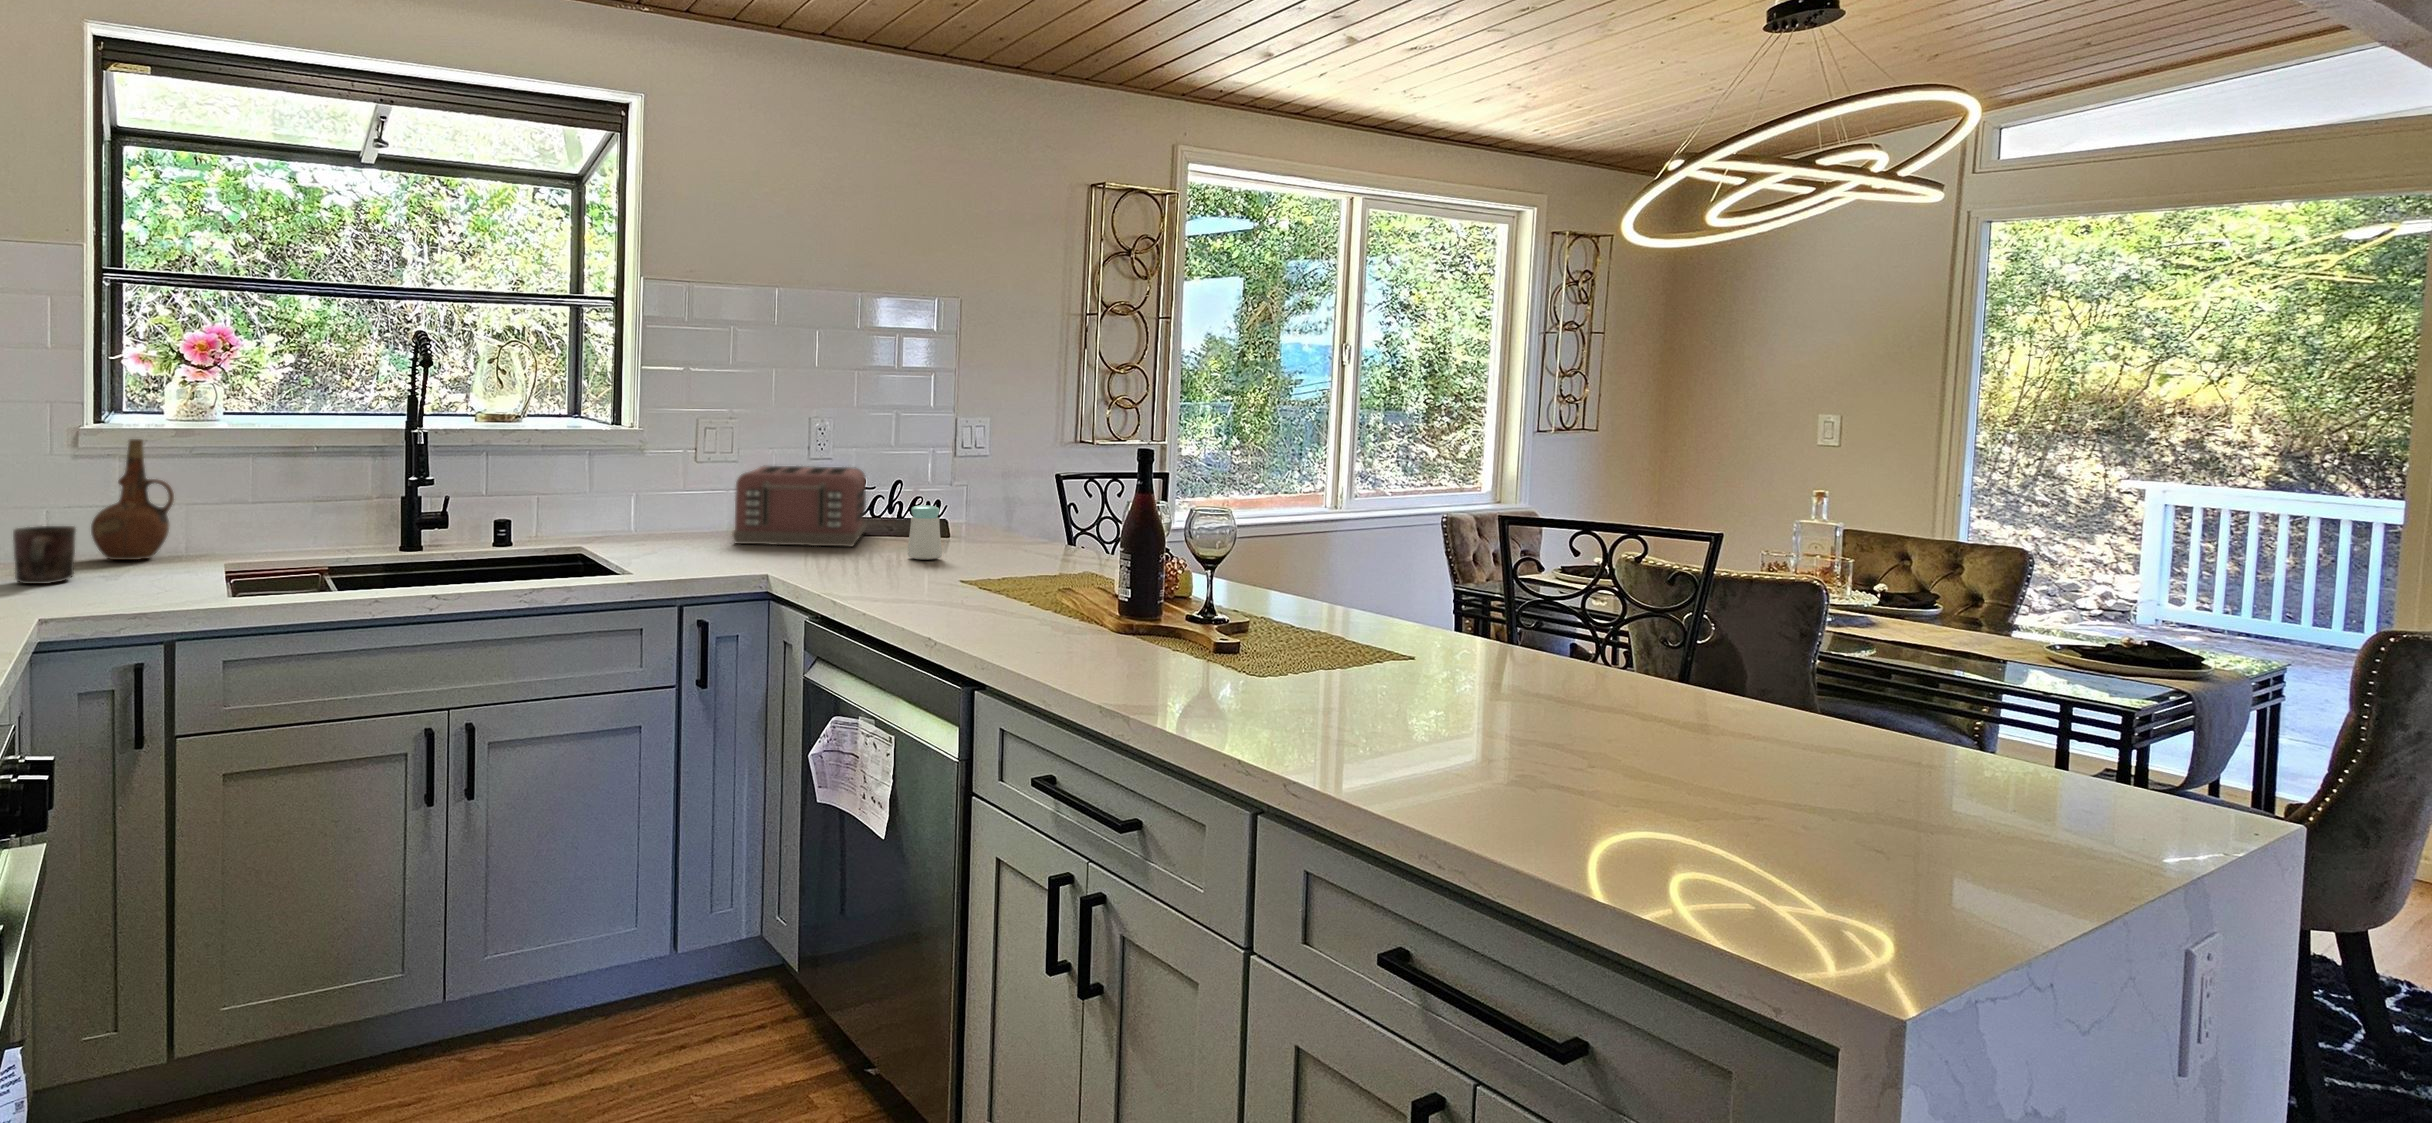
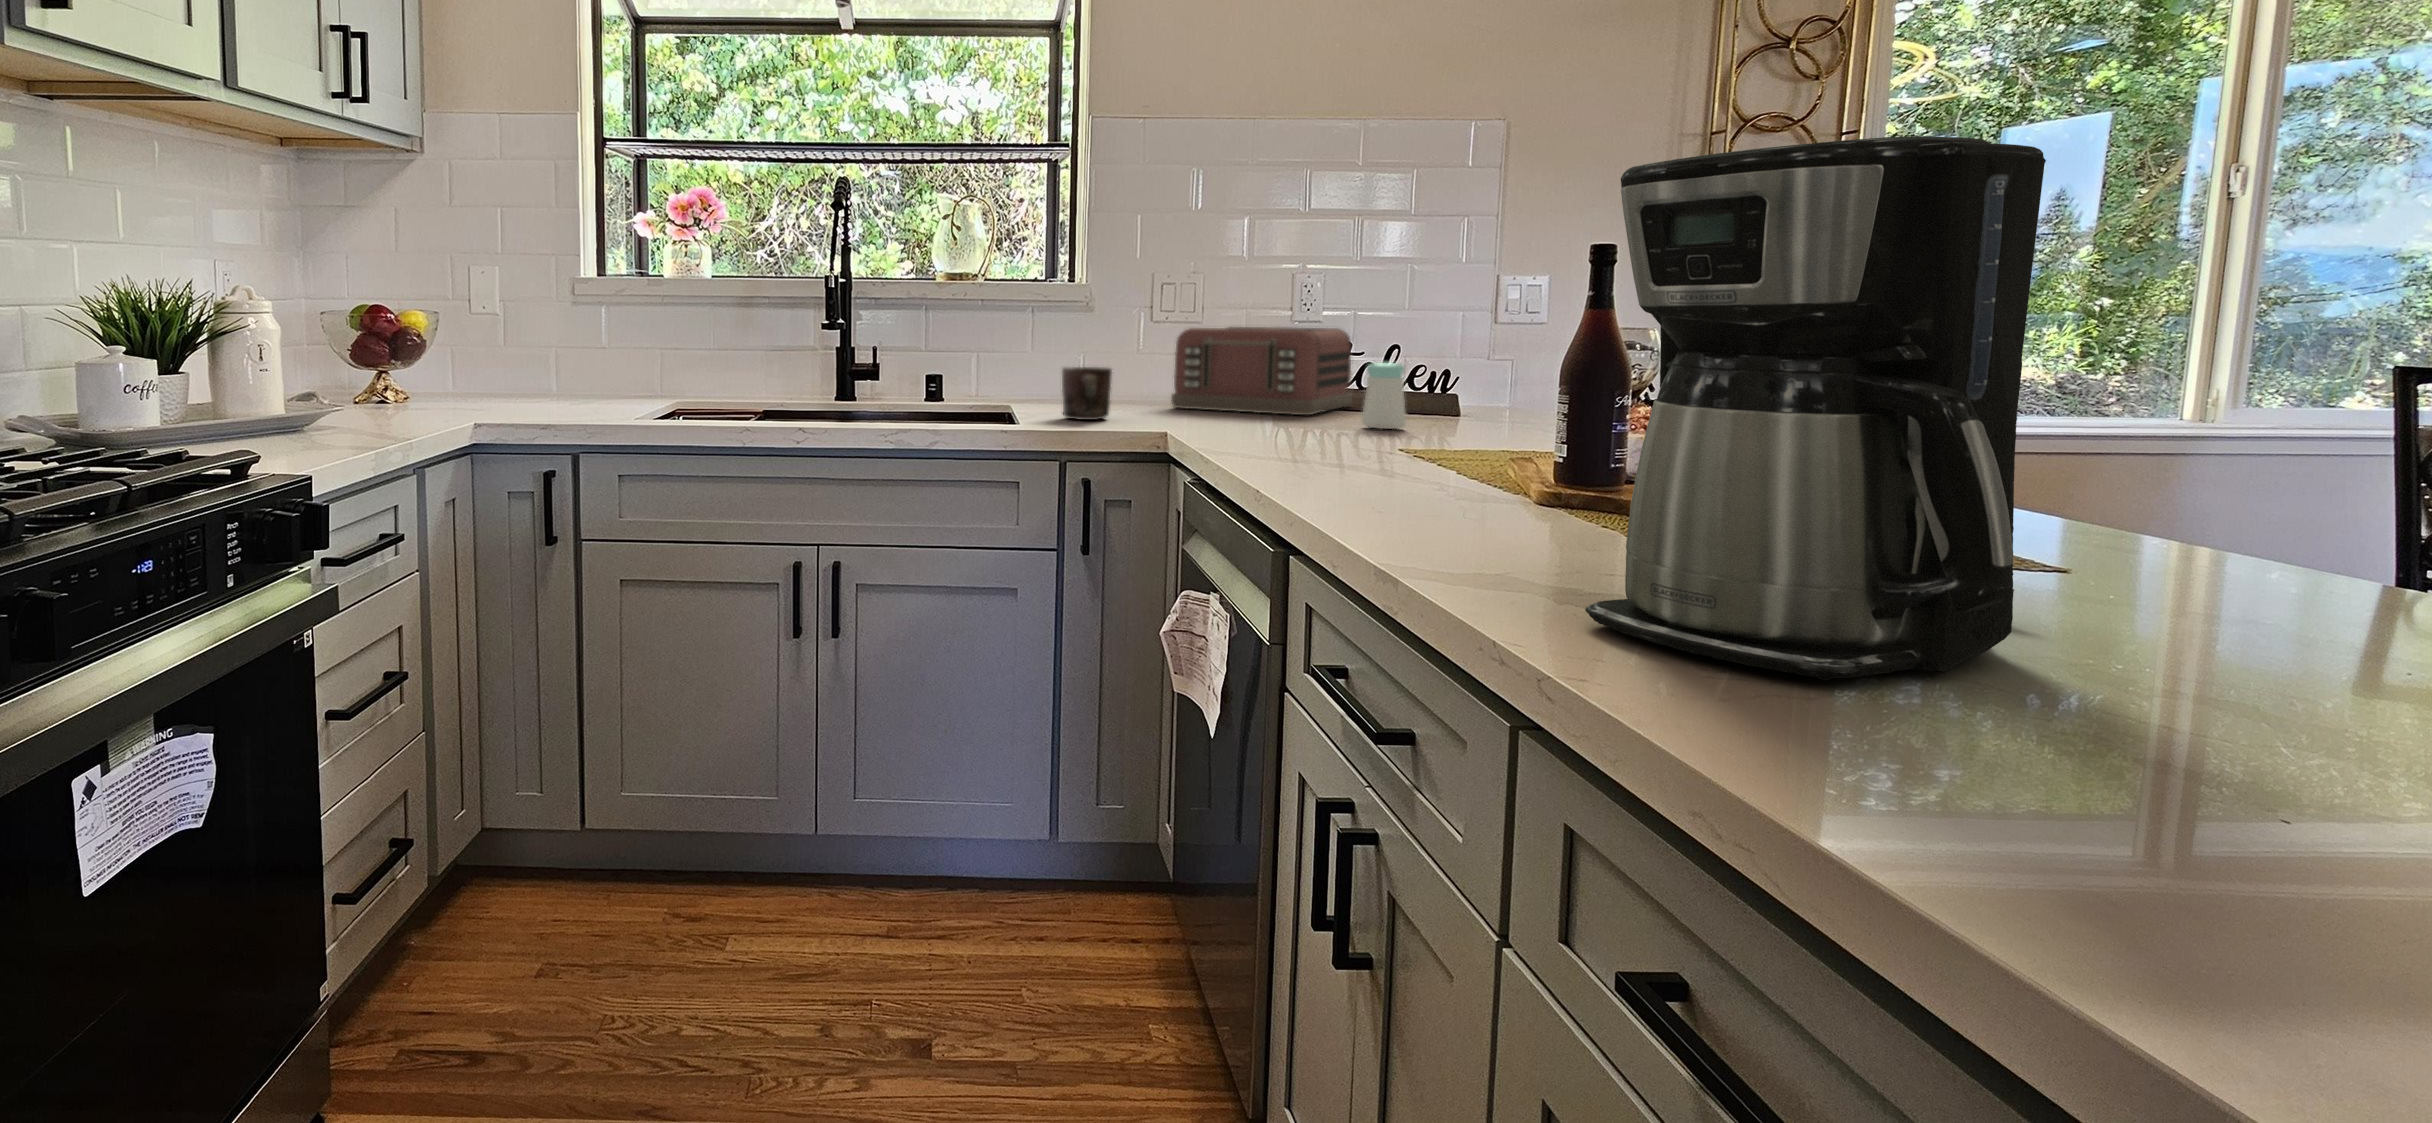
ceramic pitcher: present [91,439,174,560] -> none [587,288,651,395]
coffee maker: none [1265,447,1484,760] -> present [1585,136,2046,680]
mug: present [13,526,76,584] -> present [1062,367,1112,420]

